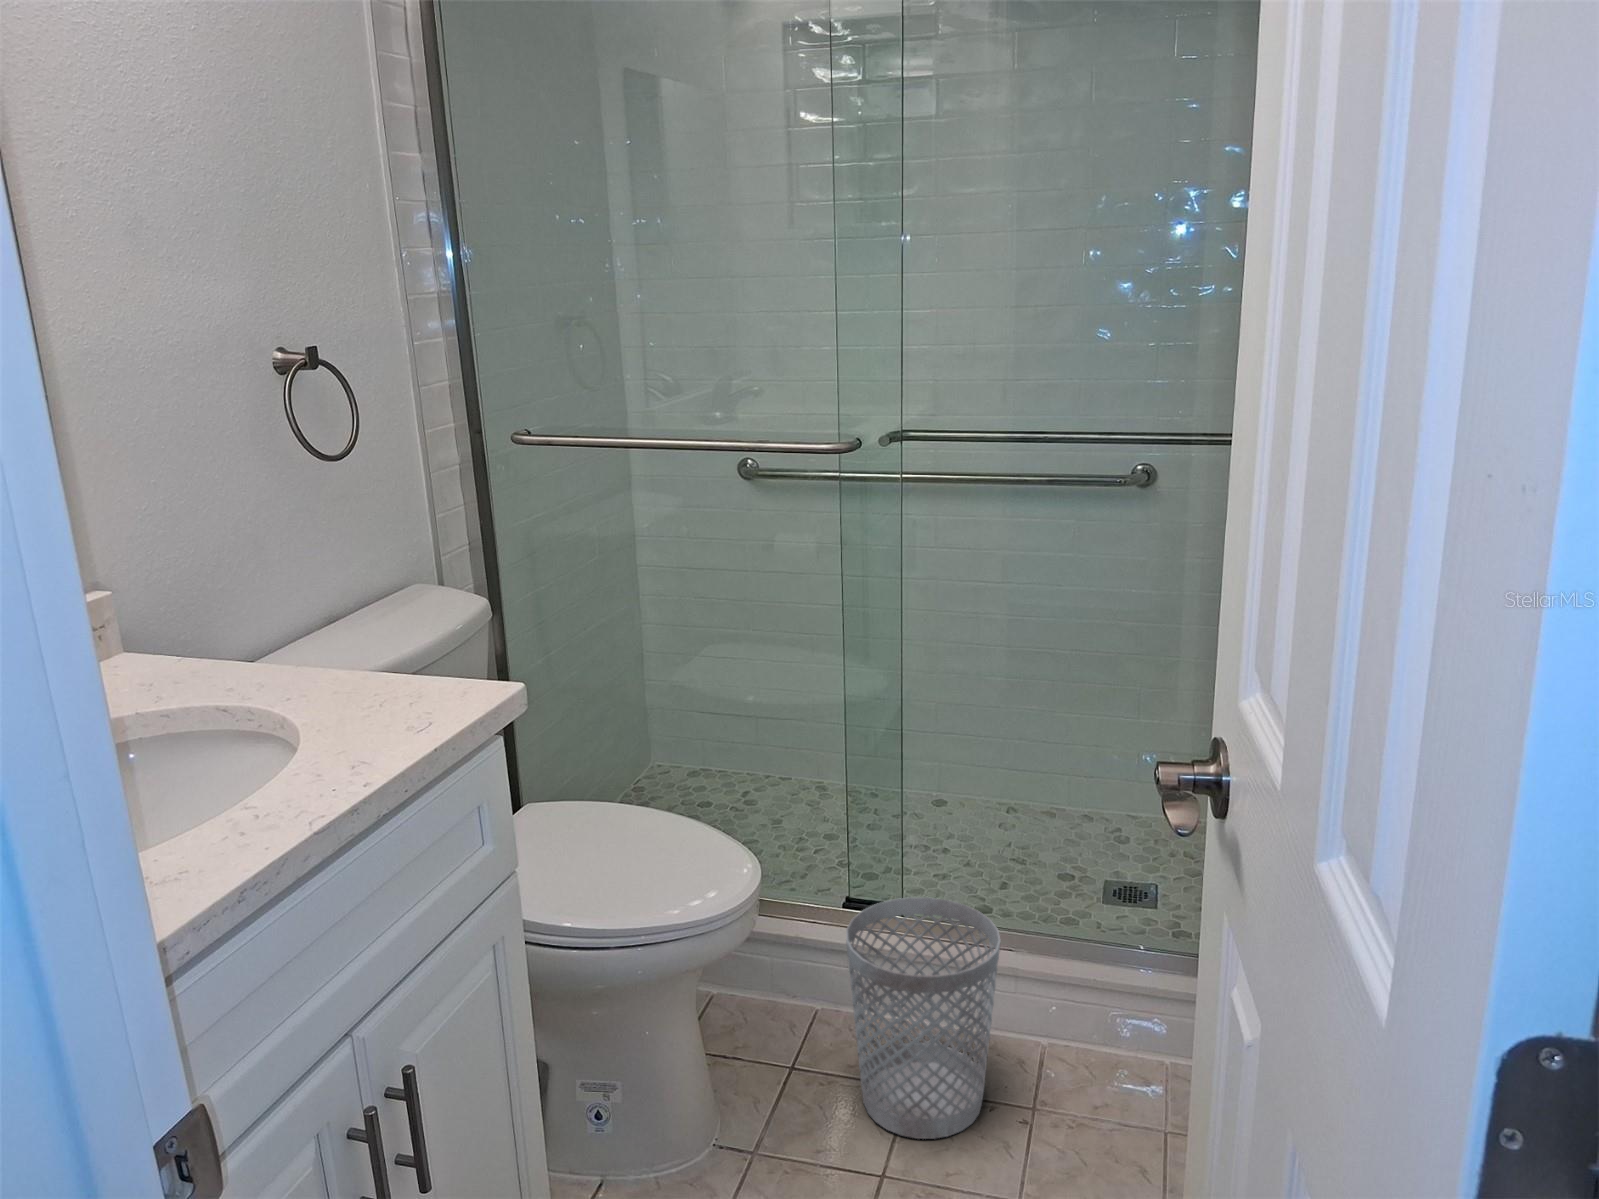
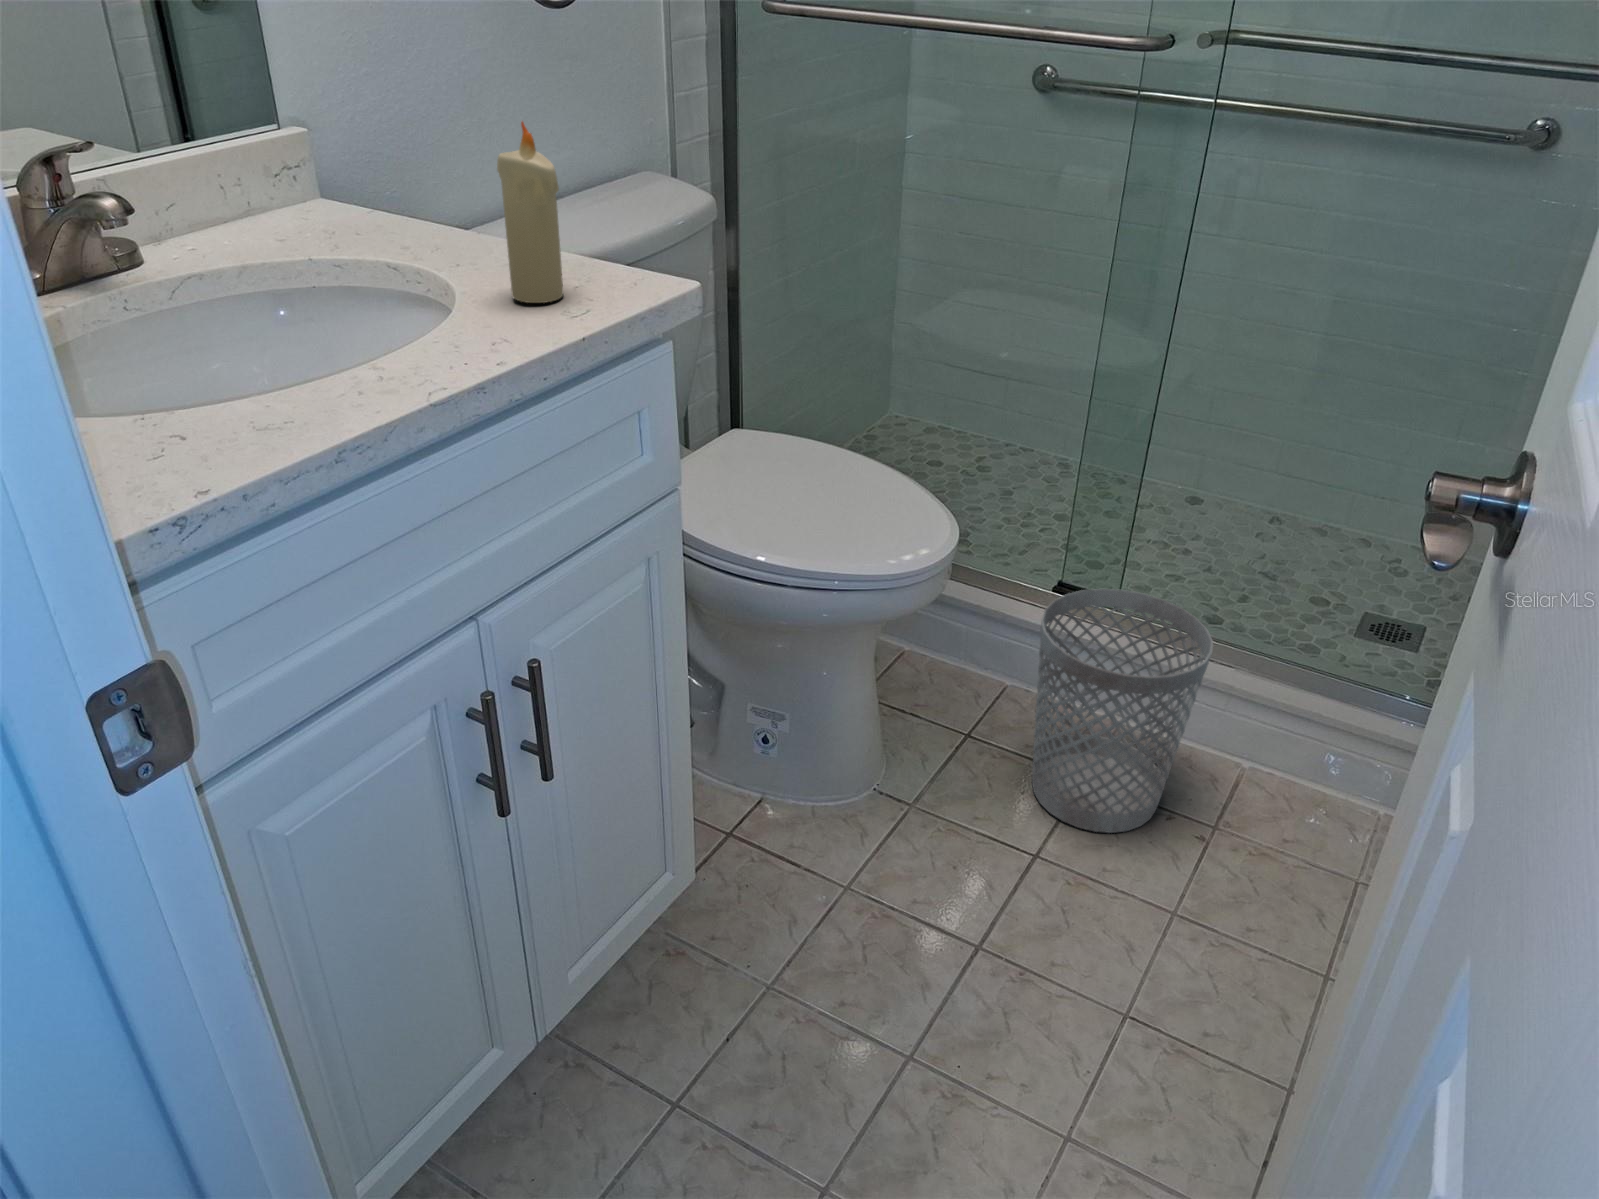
candle: none [342,573,405,726] -> present [497,122,563,303]

